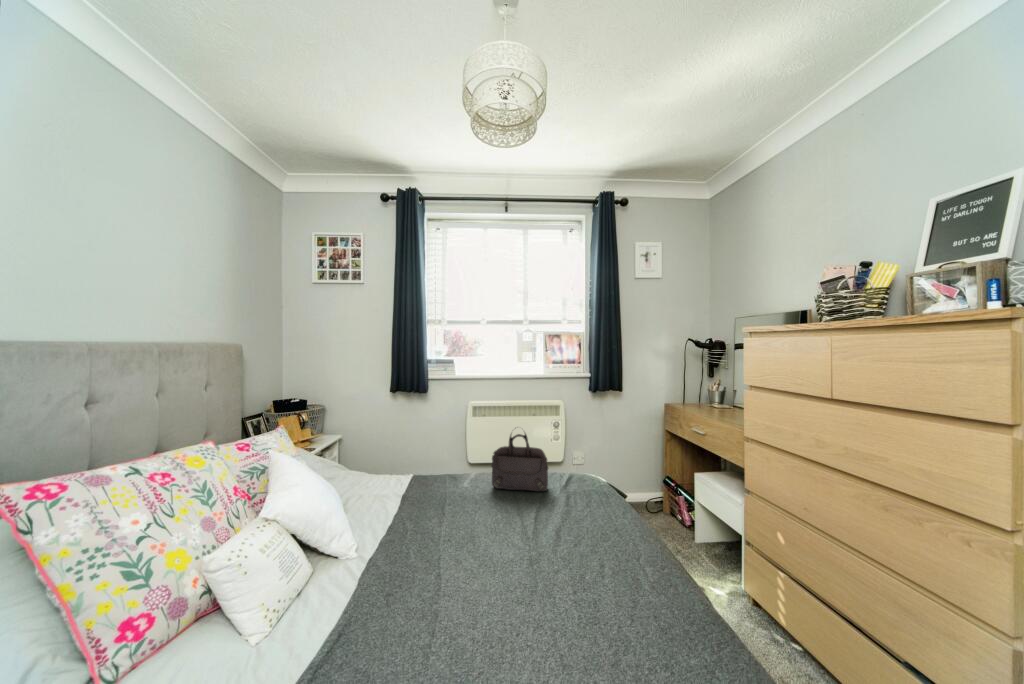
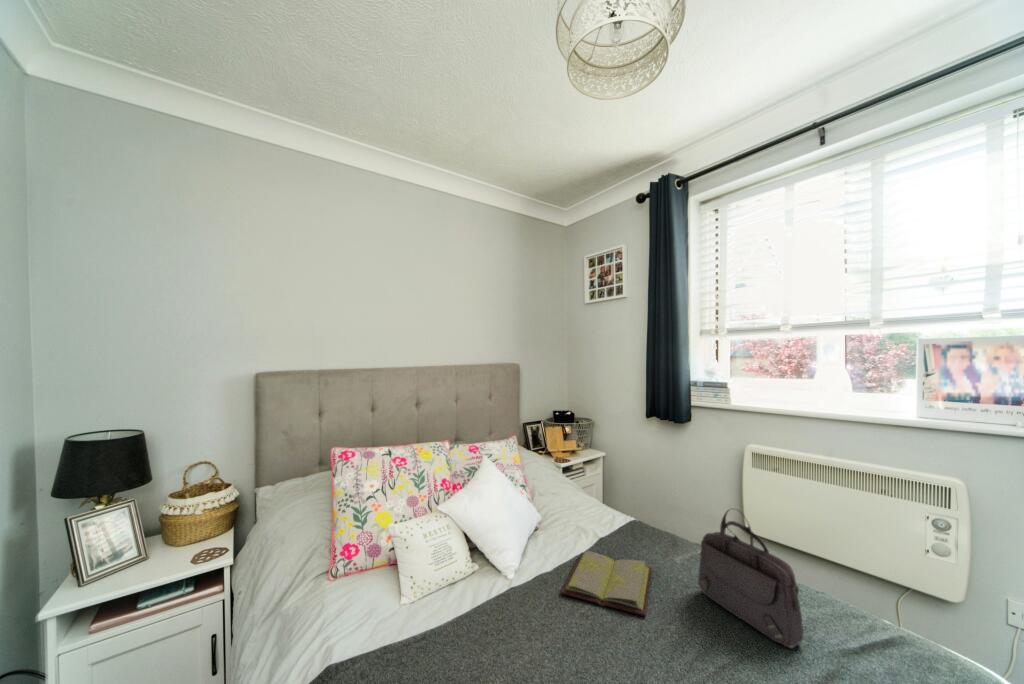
diary: none [407,487,484,530] -> present [561,551,652,616]

